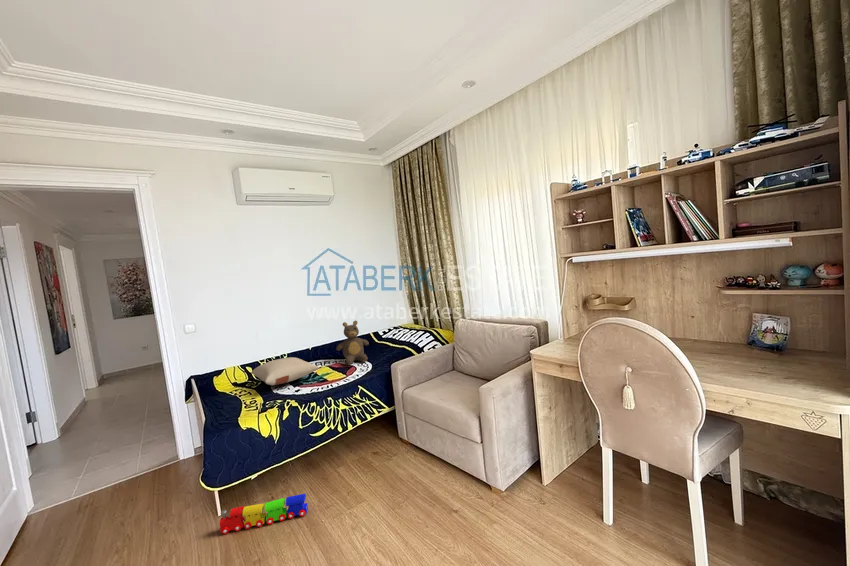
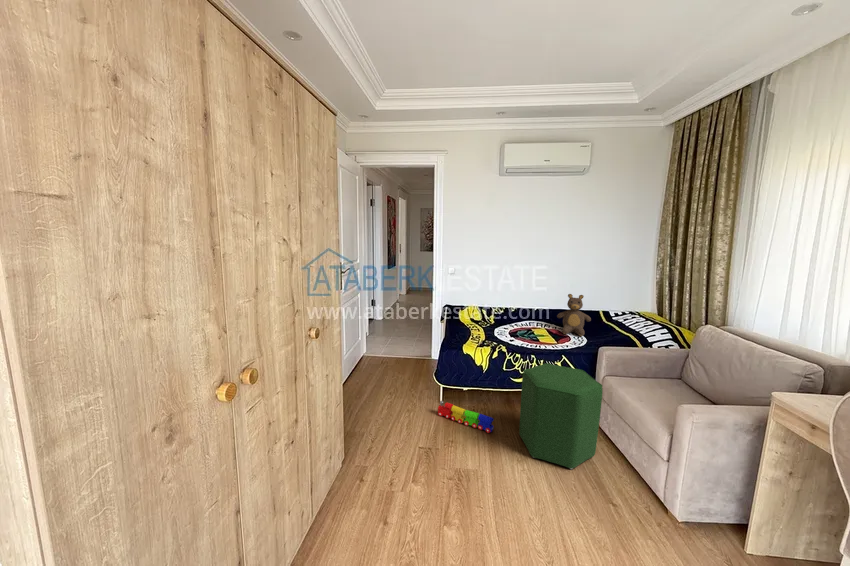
pillow: present [251,357,319,385] -> none [484,311,535,331]
ottoman: none [330,392,418,513] -> present [519,363,603,469]

